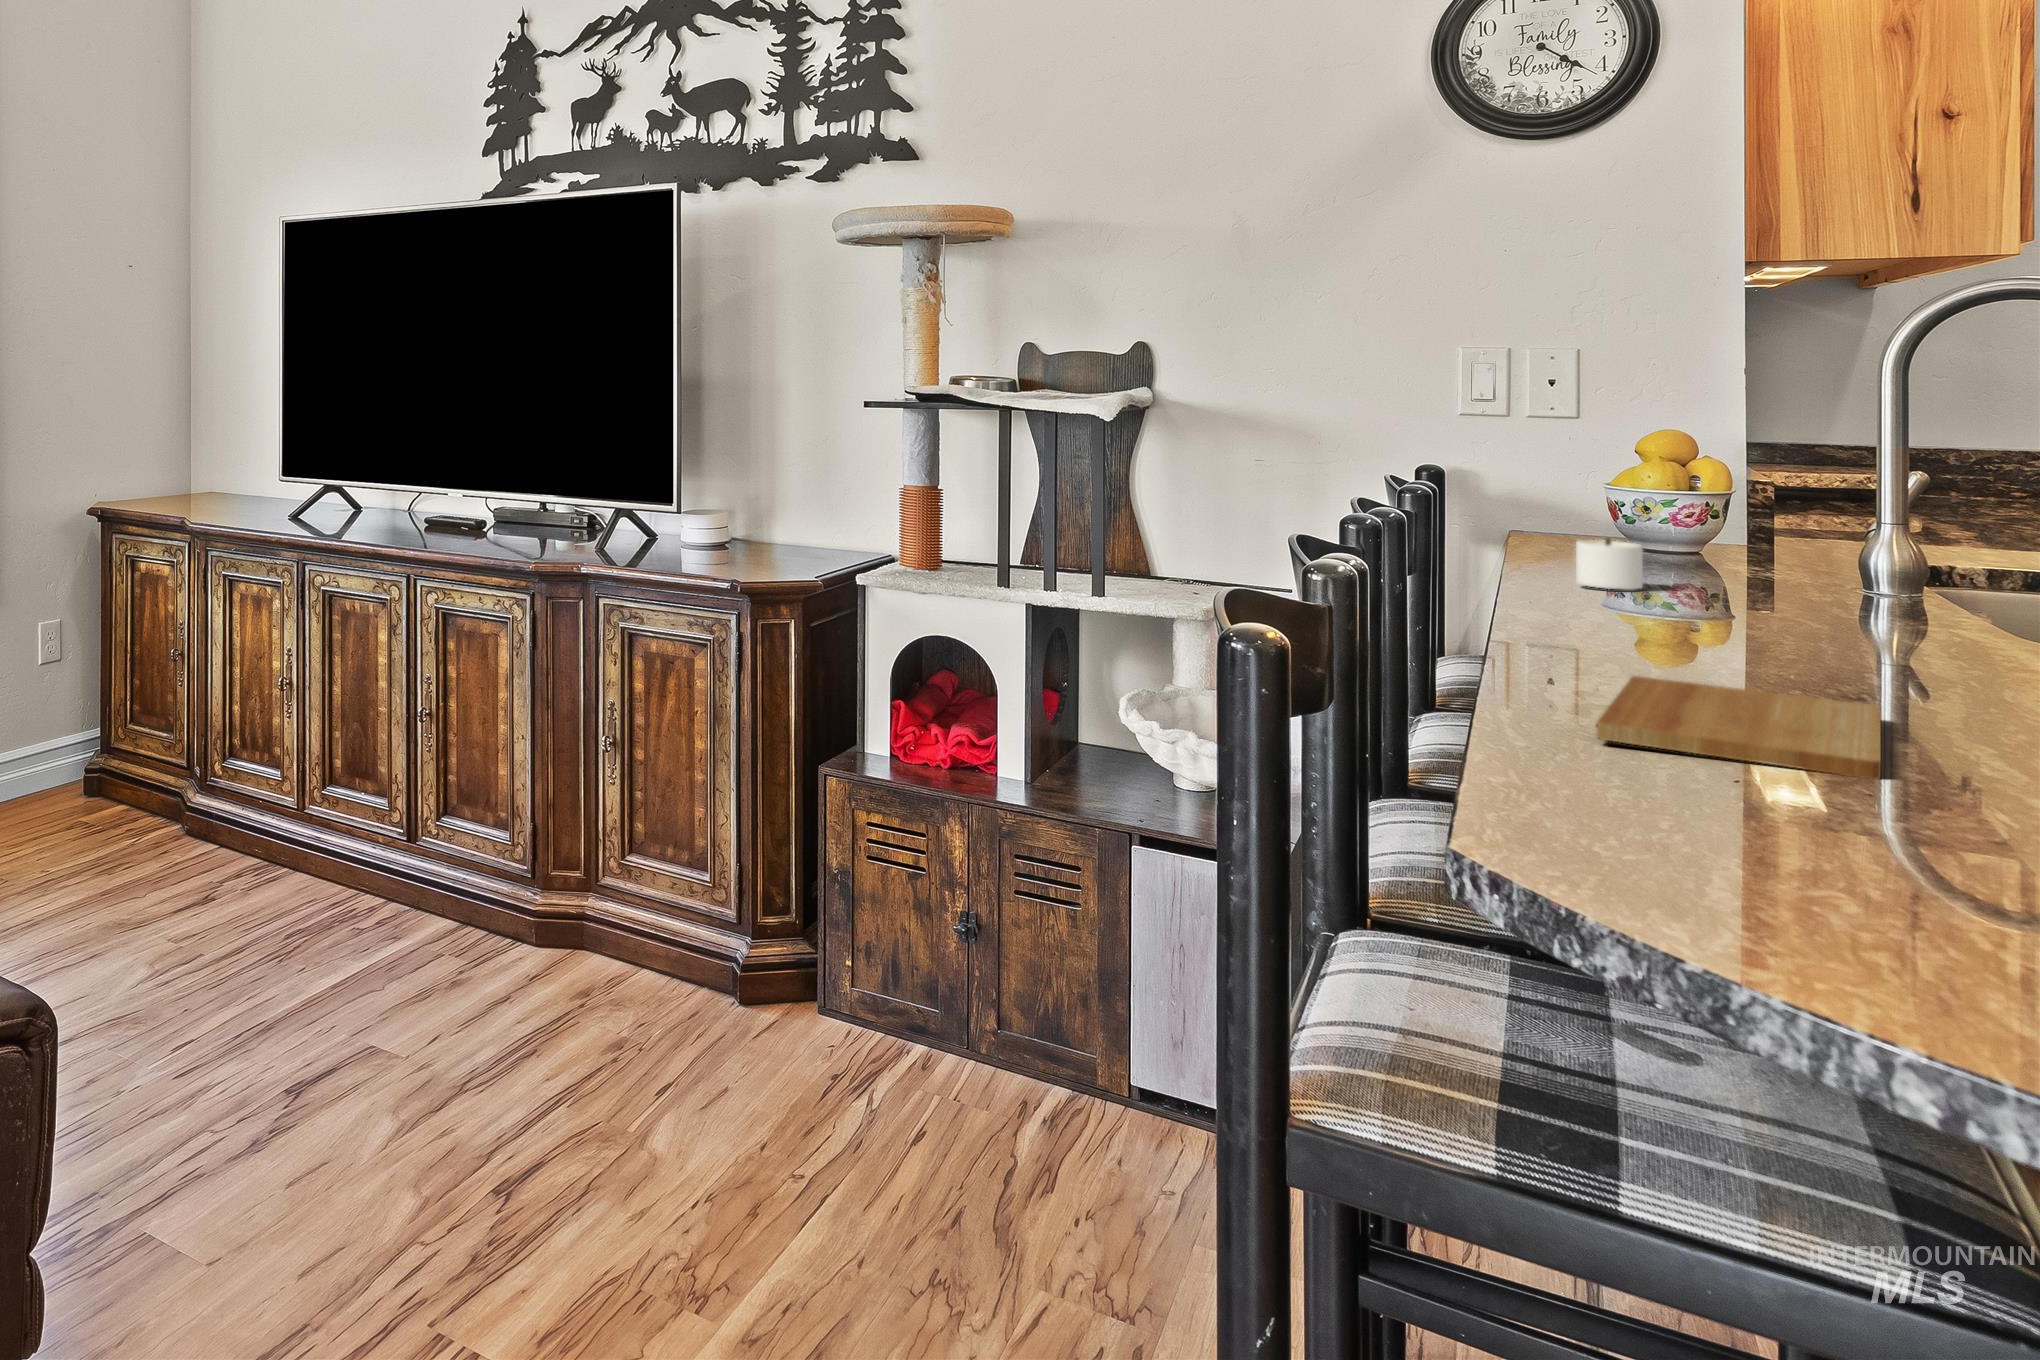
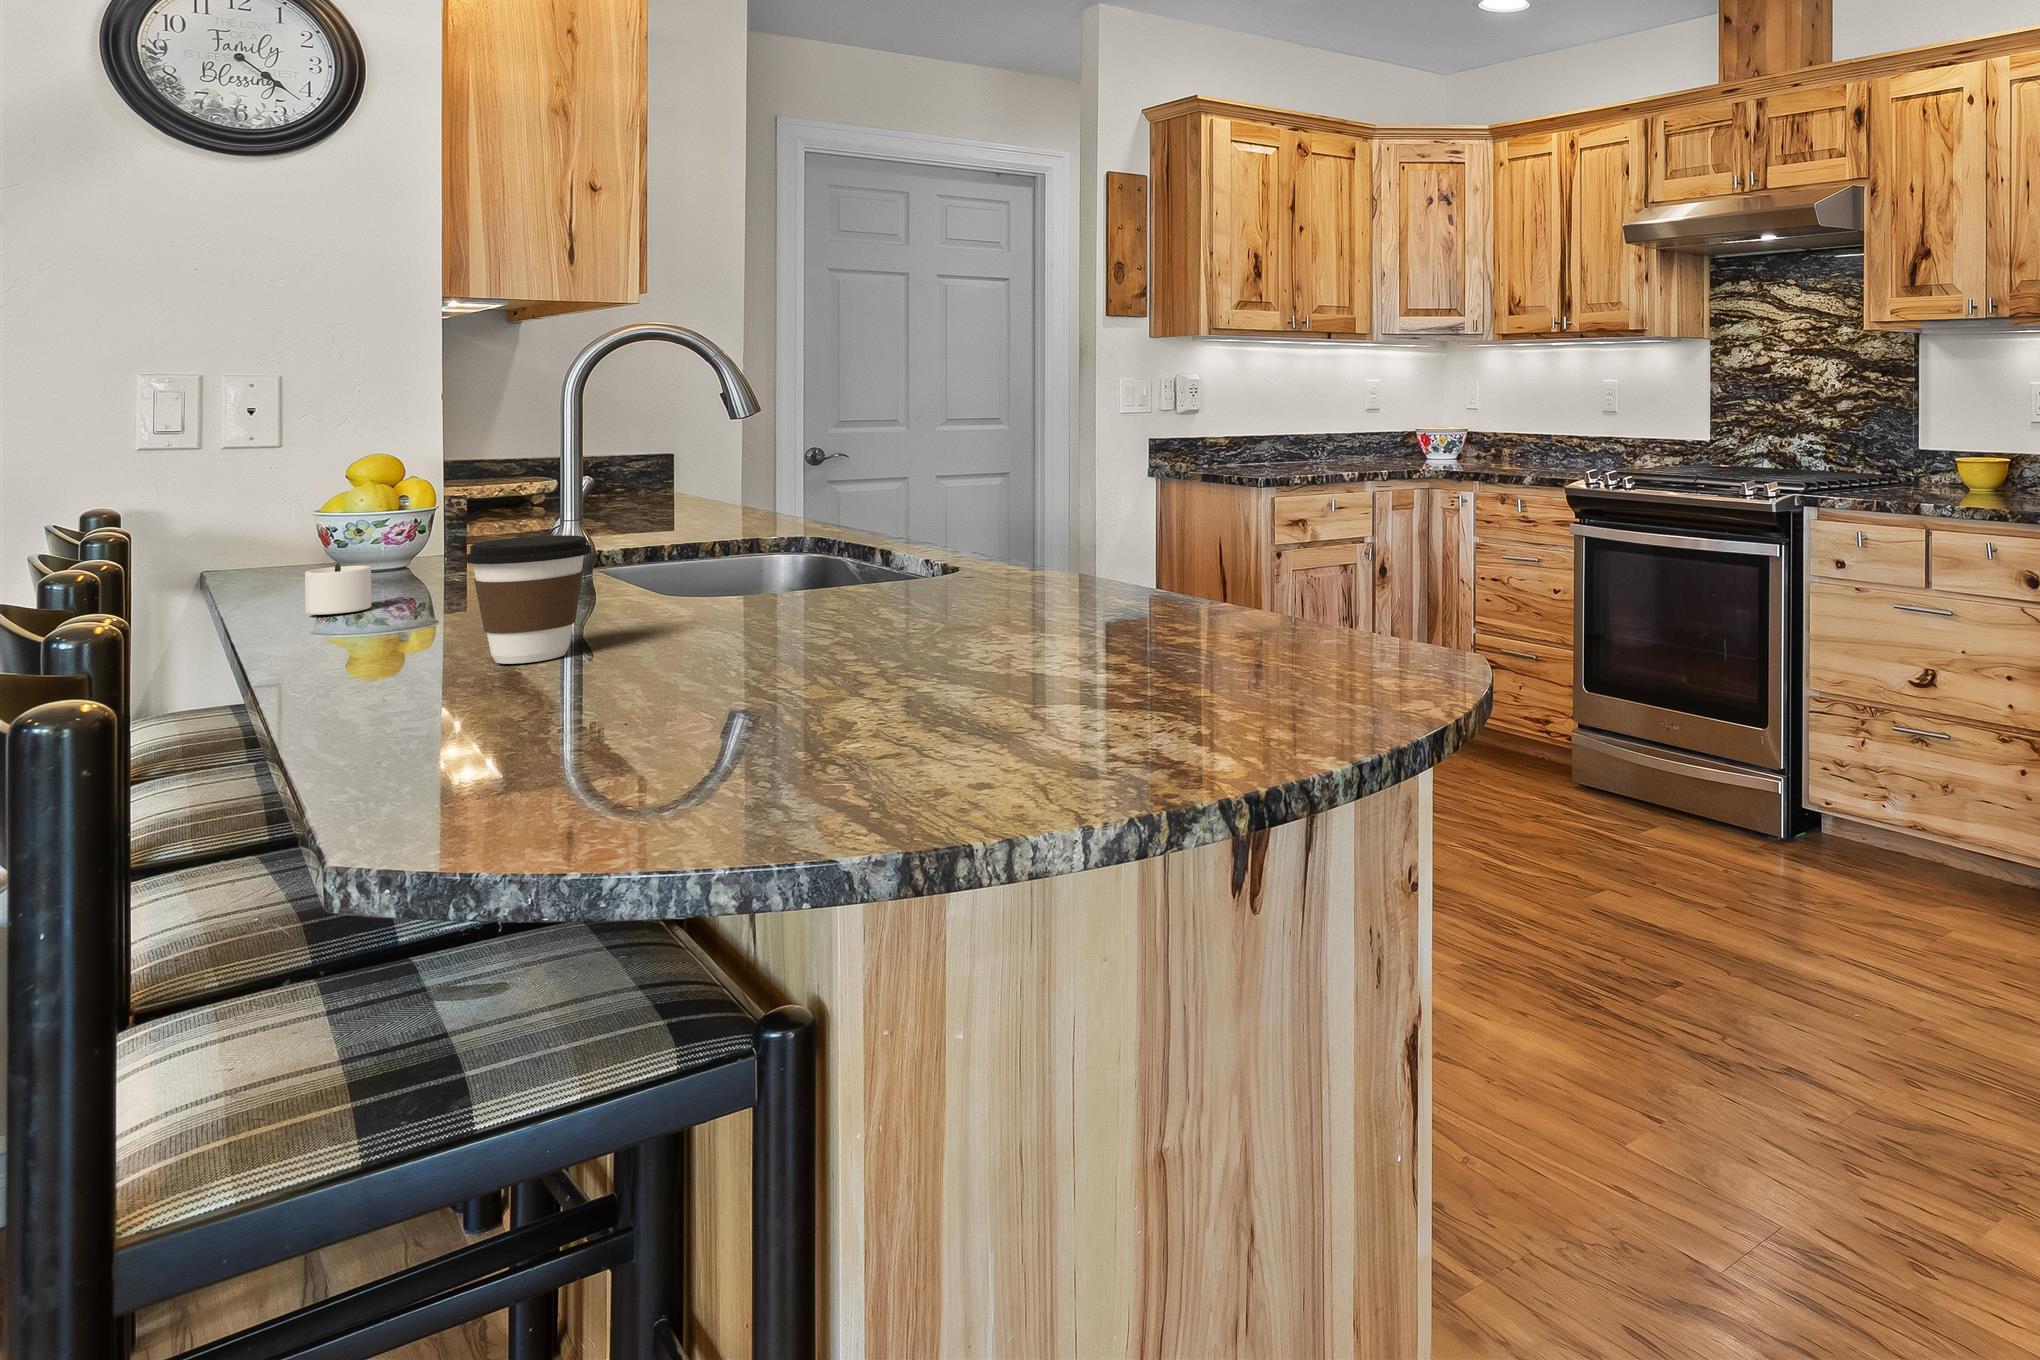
coffee cup: none [1703,532,1871,687] -> present [465,535,591,664]
cutting board: present [1597,676,1881,779] -> none [412,661,627,742]

